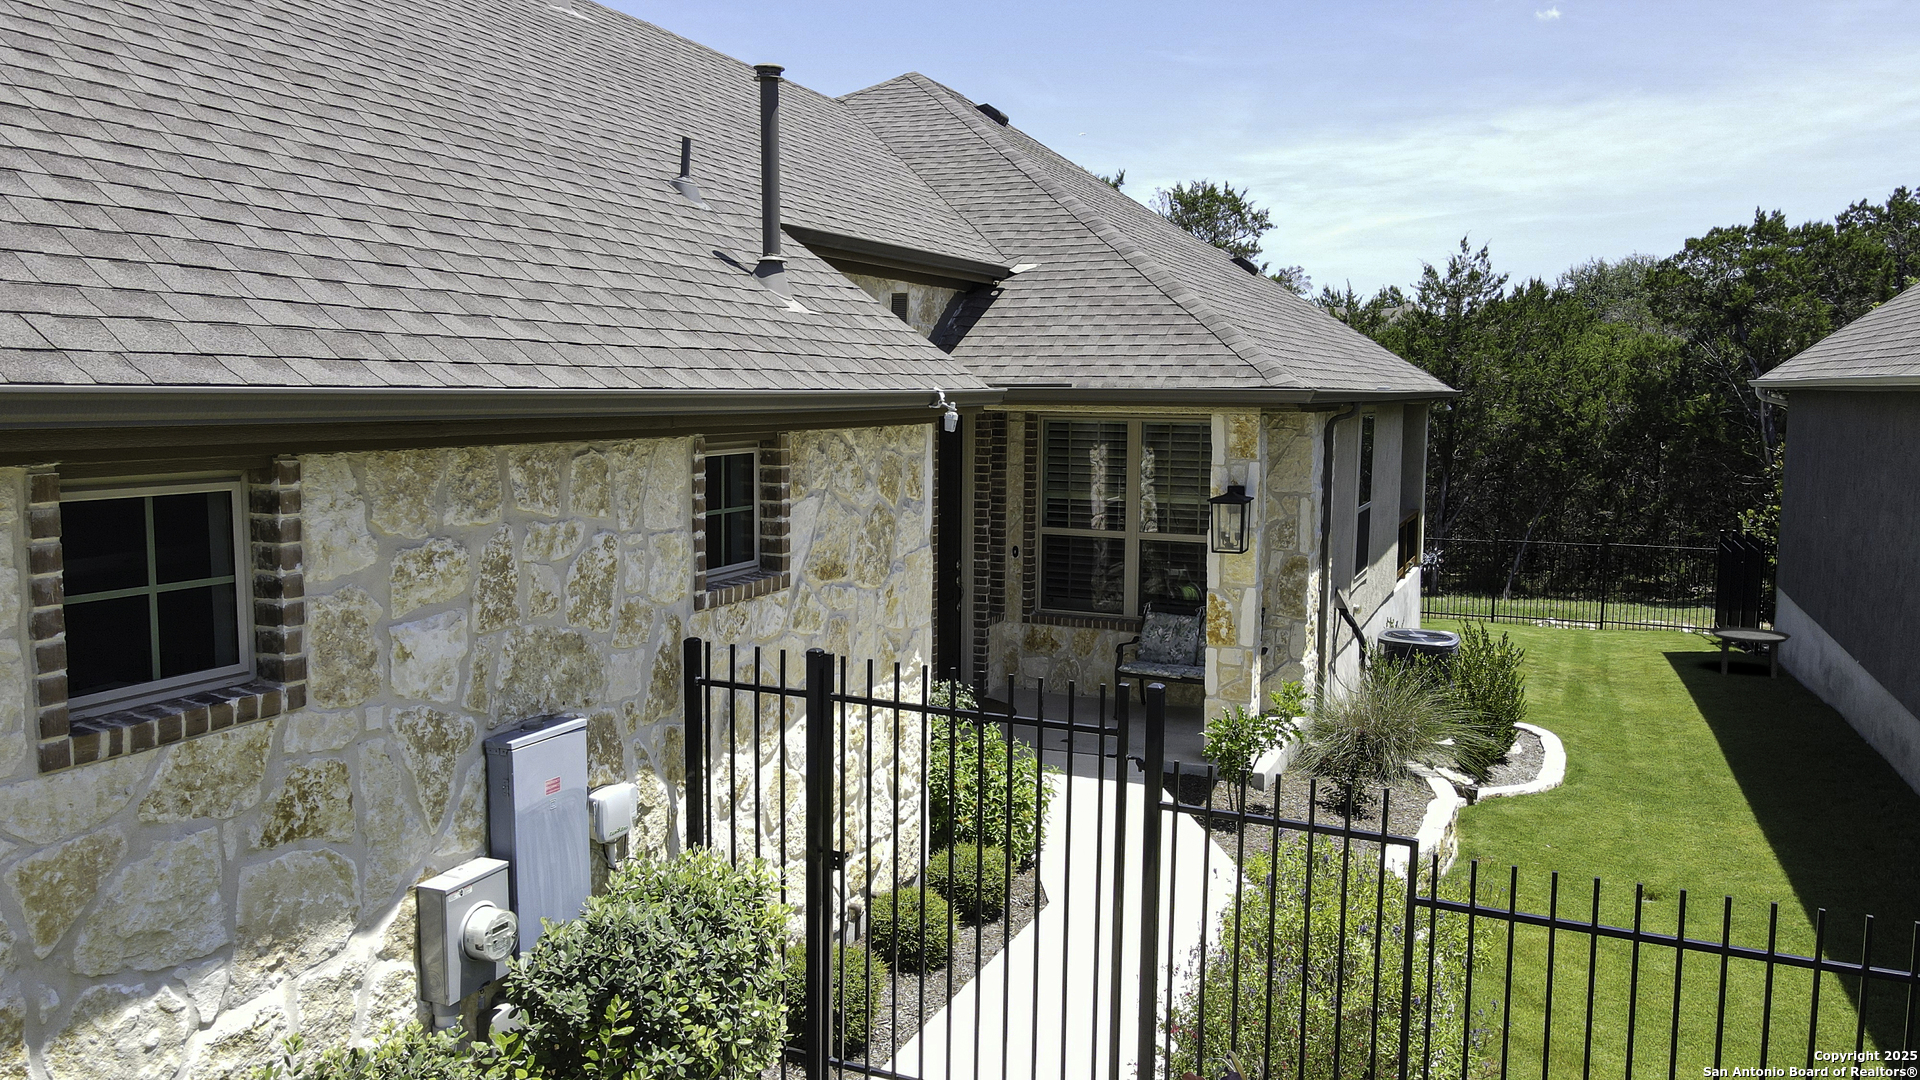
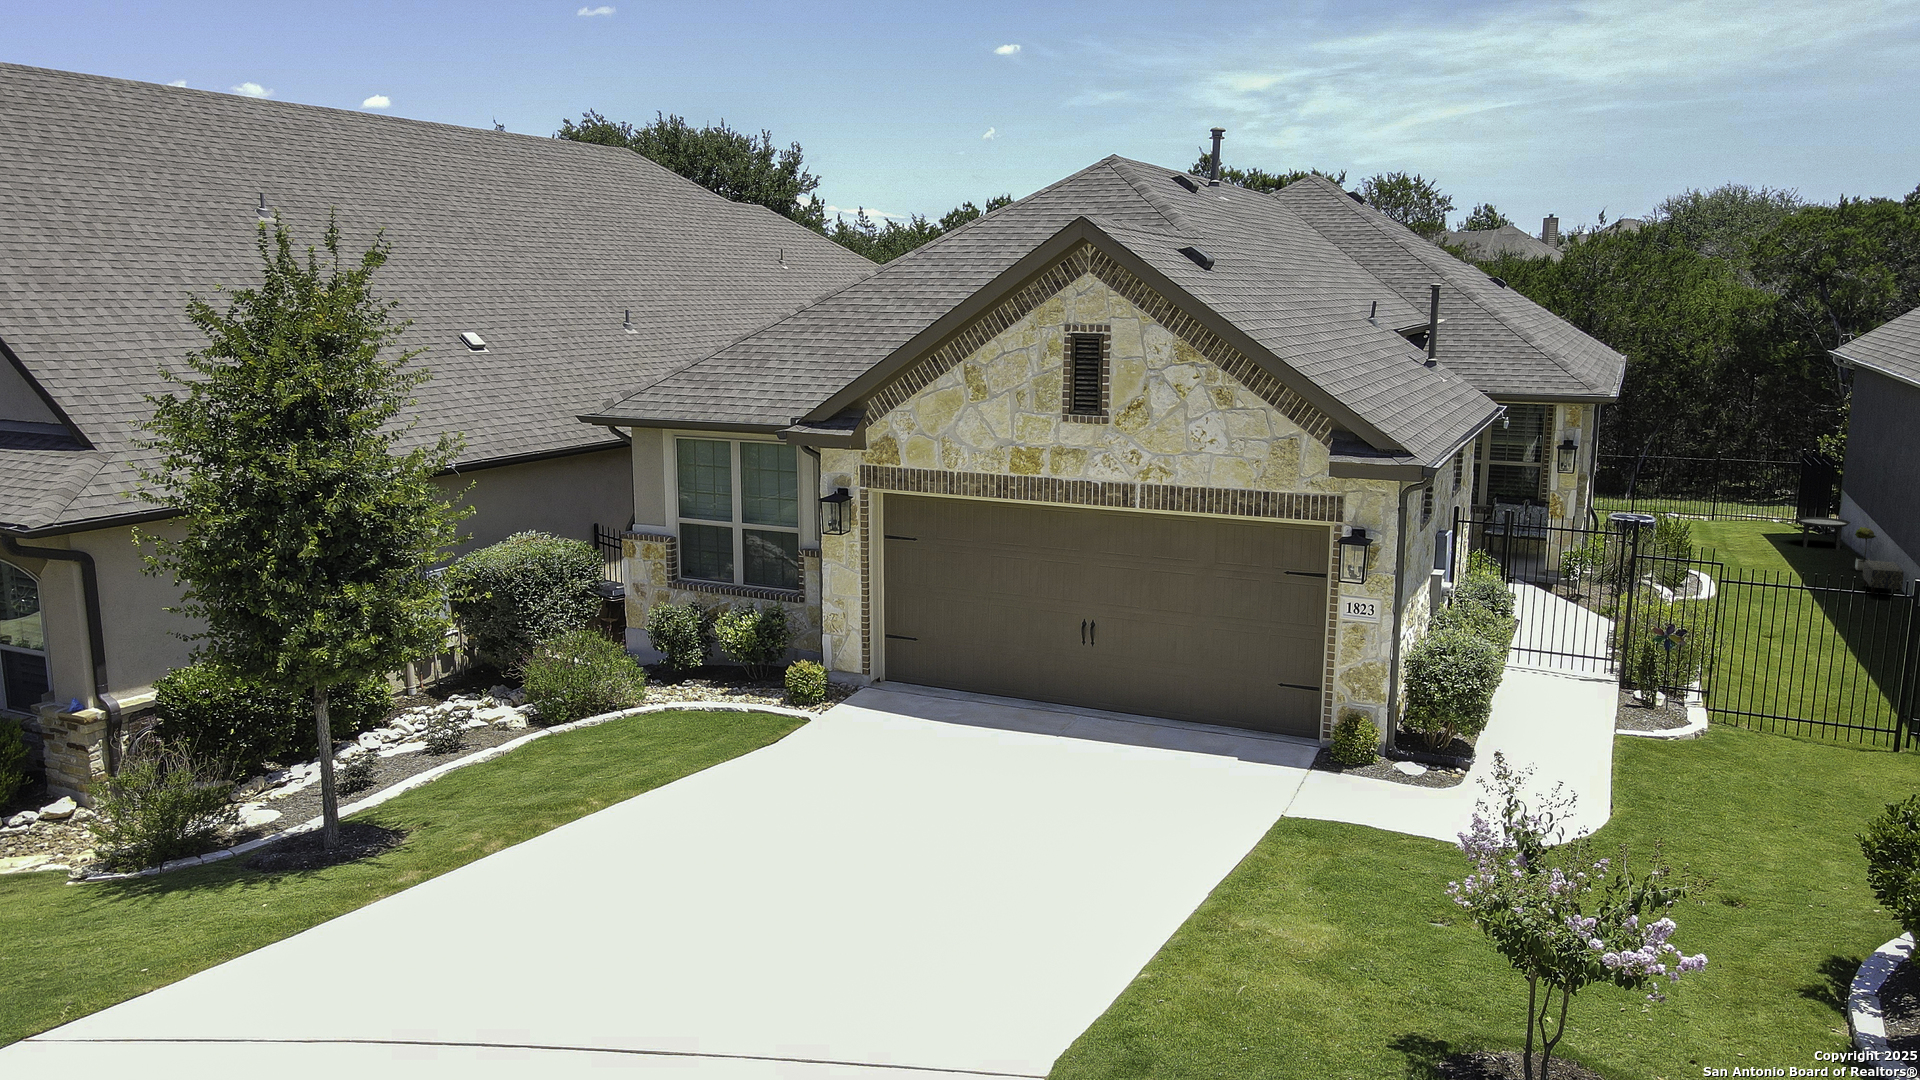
potted tree: none [1799,645,1835,719] -> present [1855,527,1876,570]
bench: none [1816,706,1890,777] -> present [1863,560,1904,595]

